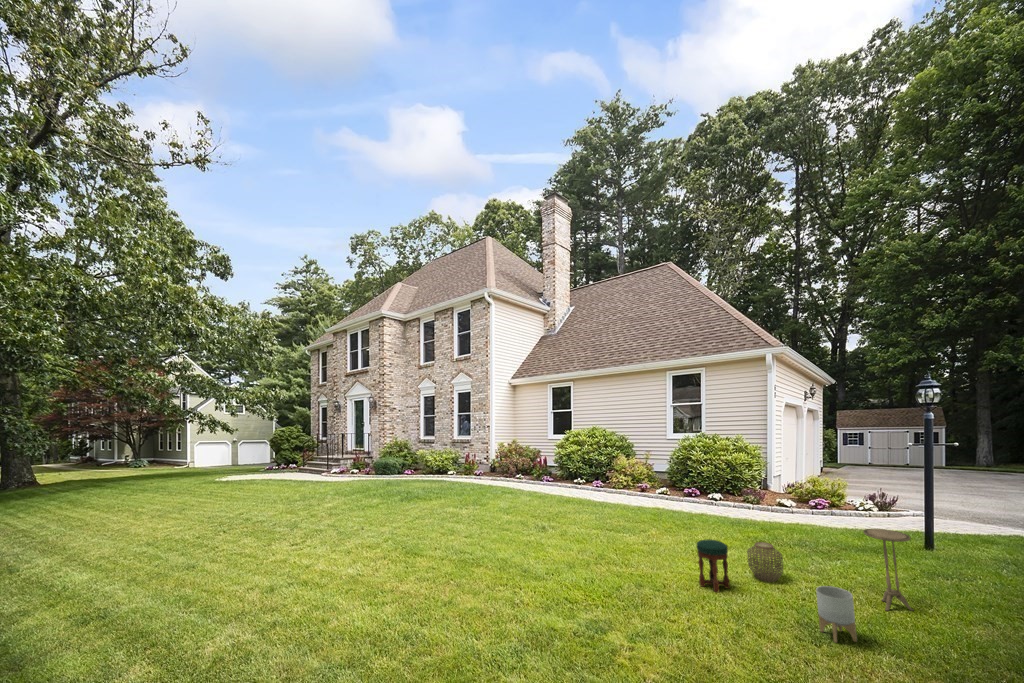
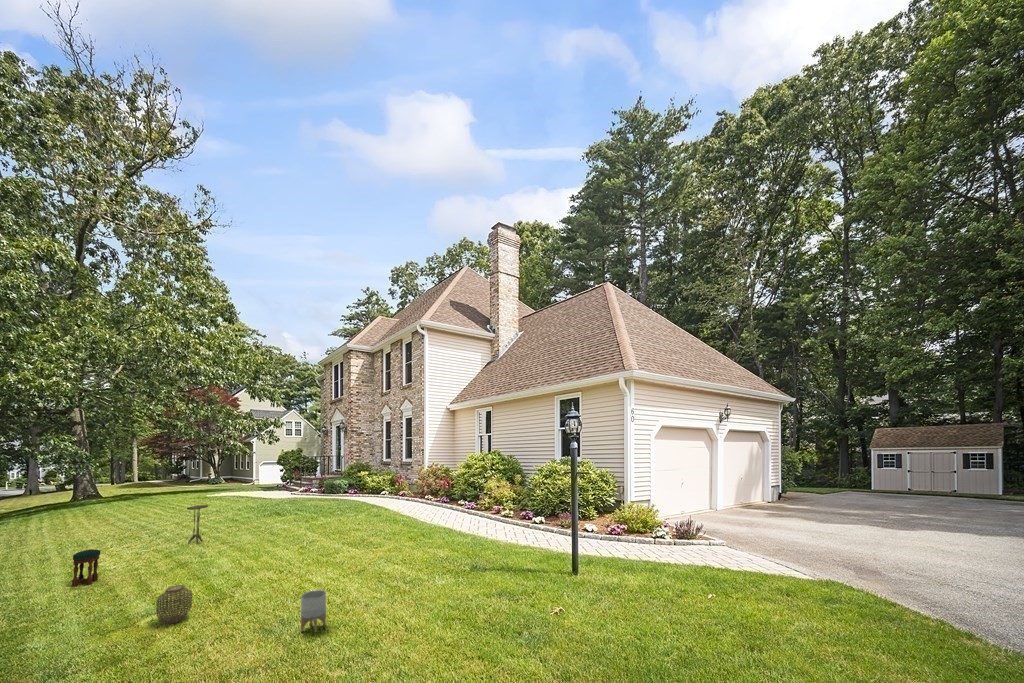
side table: present [863,529,914,611] -> present [187,505,208,544]
stool: present [697,540,730,592] -> present [72,549,100,587]
woven basket: present [747,542,783,582] -> present [156,585,192,624]

